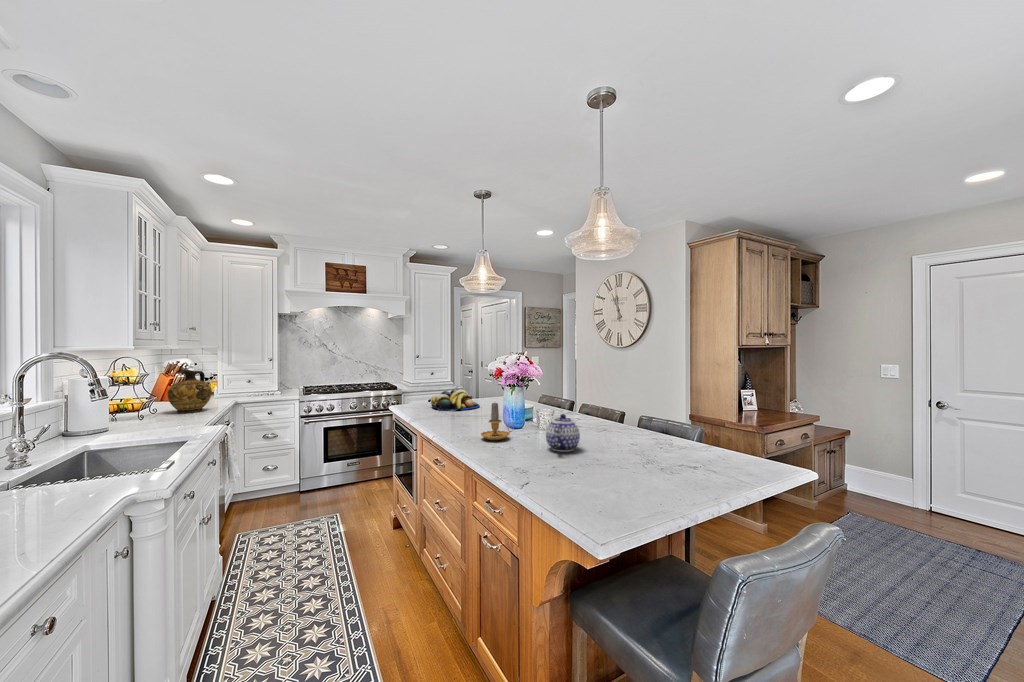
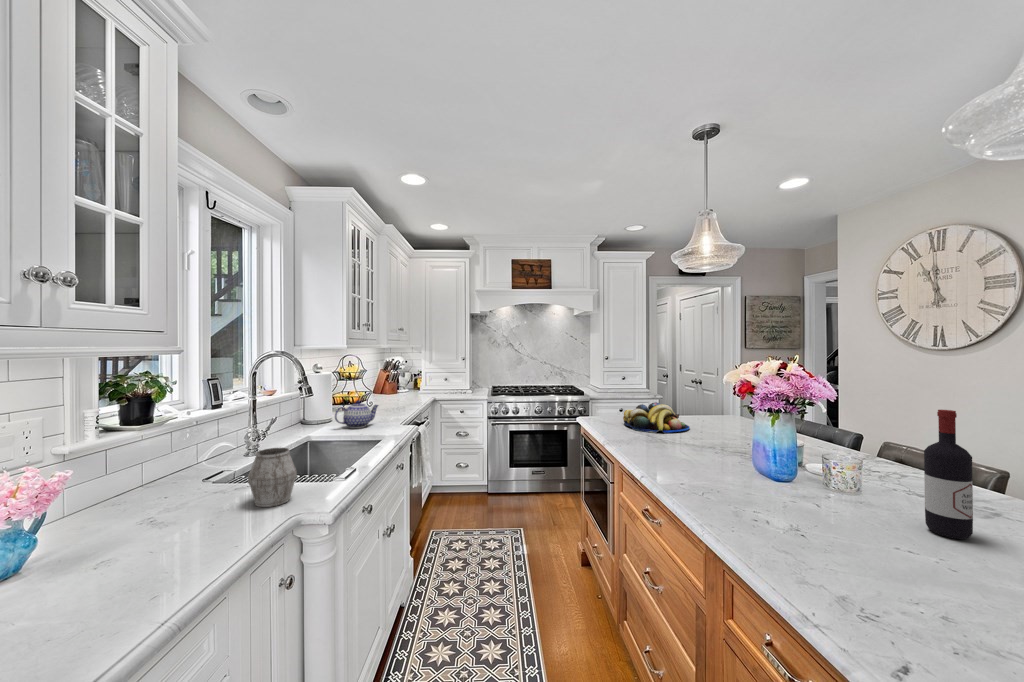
ceramic jug: present [167,369,212,413] -> none [378,368,411,408]
wine bottle: none [590,376,608,442] -> present [924,410,973,539]
candle: present [481,403,514,440] -> none [699,435,756,497]
teapot: present [546,414,580,452] -> present [335,400,378,428]
mug: none [59,443,121,502] -> present [248,448,297,507]

